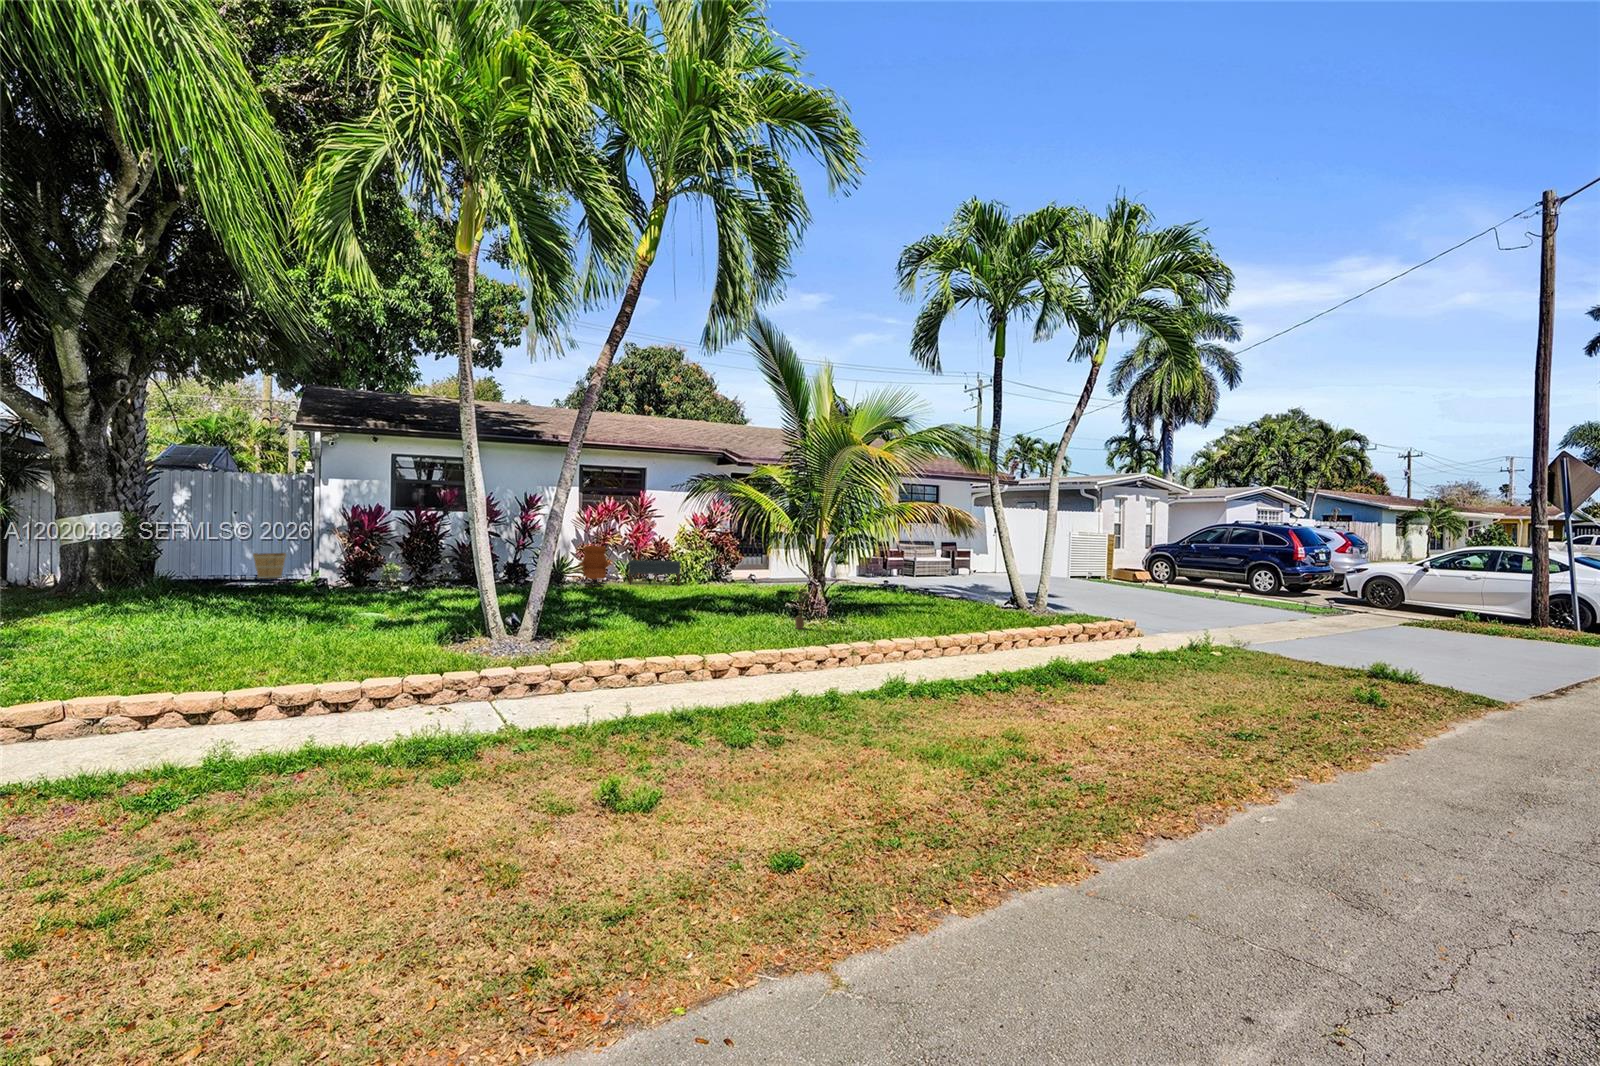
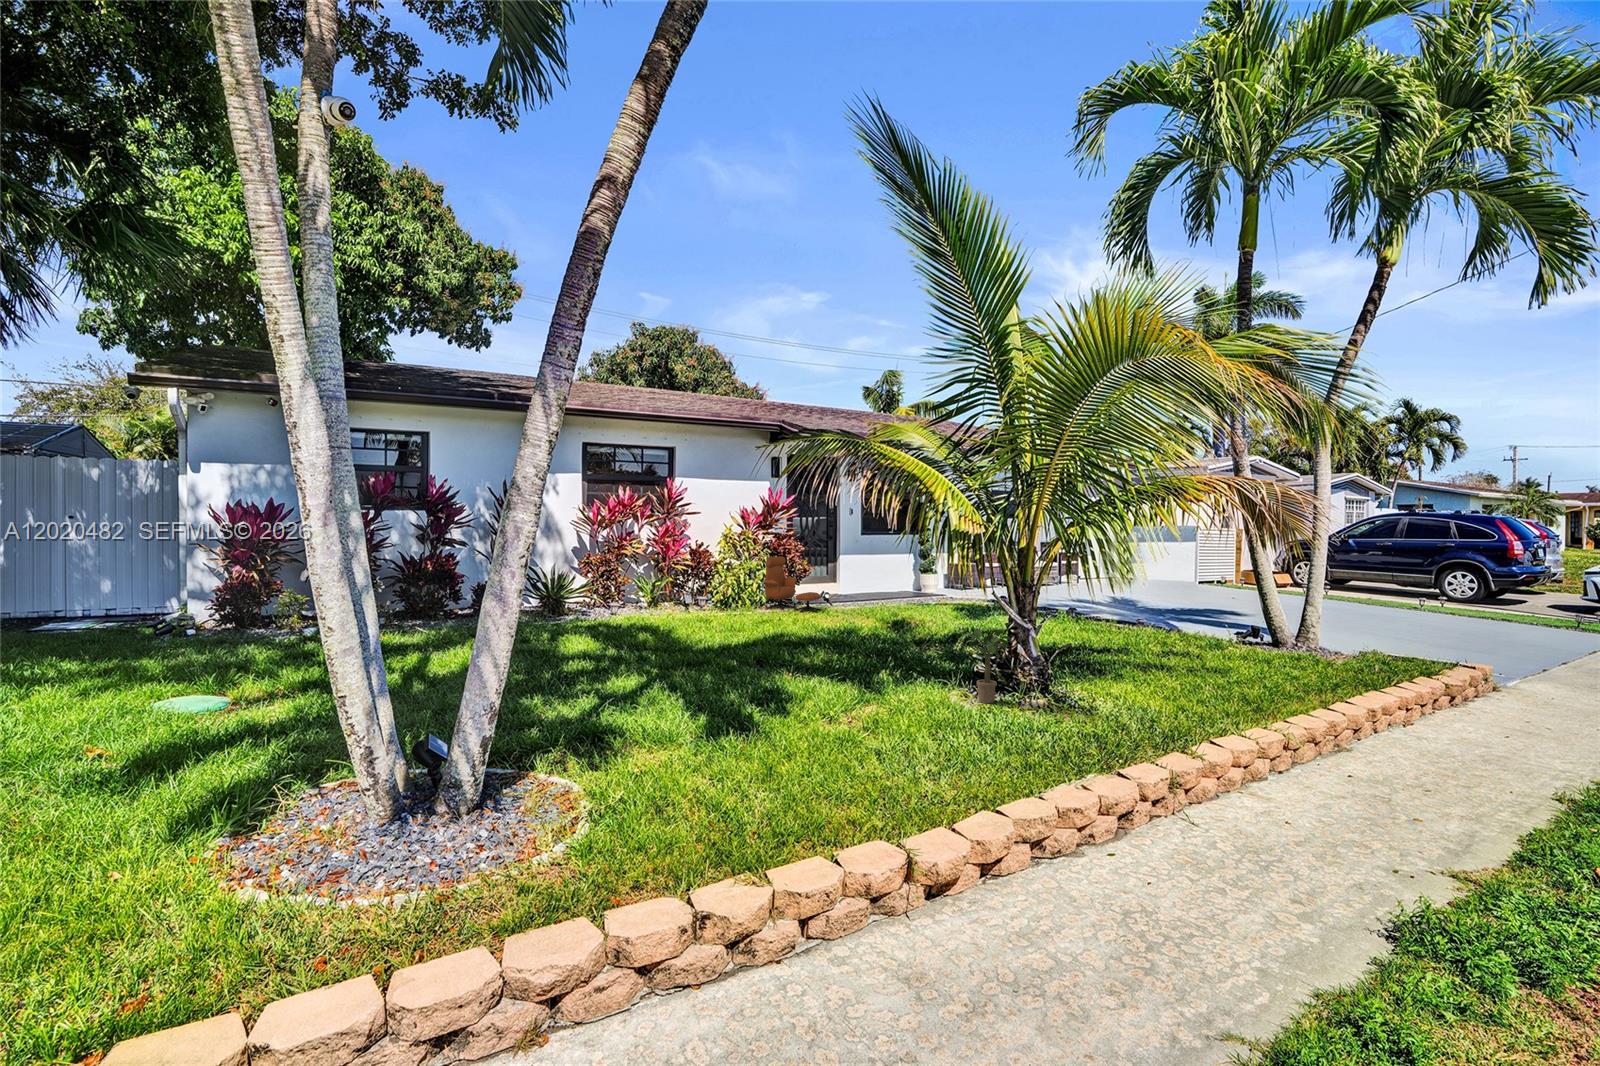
lounge chair: present [579,546,611,587] -> present [763,557,821,612]
wooden bucket: present [253,553,286,579] -> none [90,576,149,616]
bench: present [628,560,681,585] -> none [655,575,730,611]

